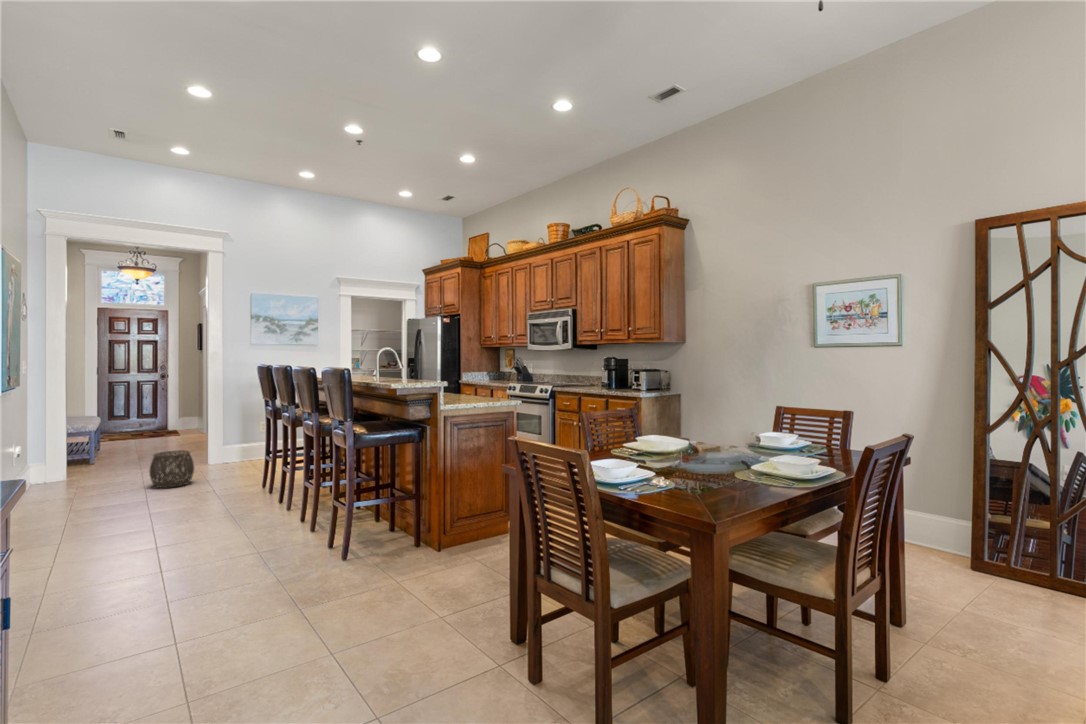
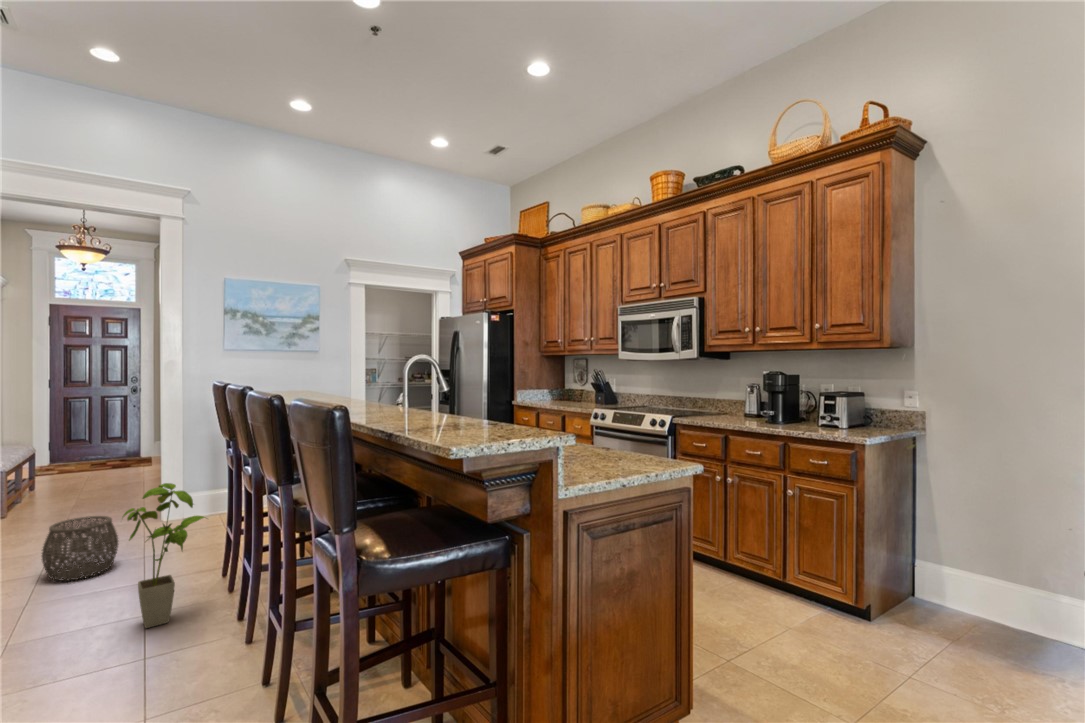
house plant: none [212,421,260,504] -> present [123,483,206,628]

